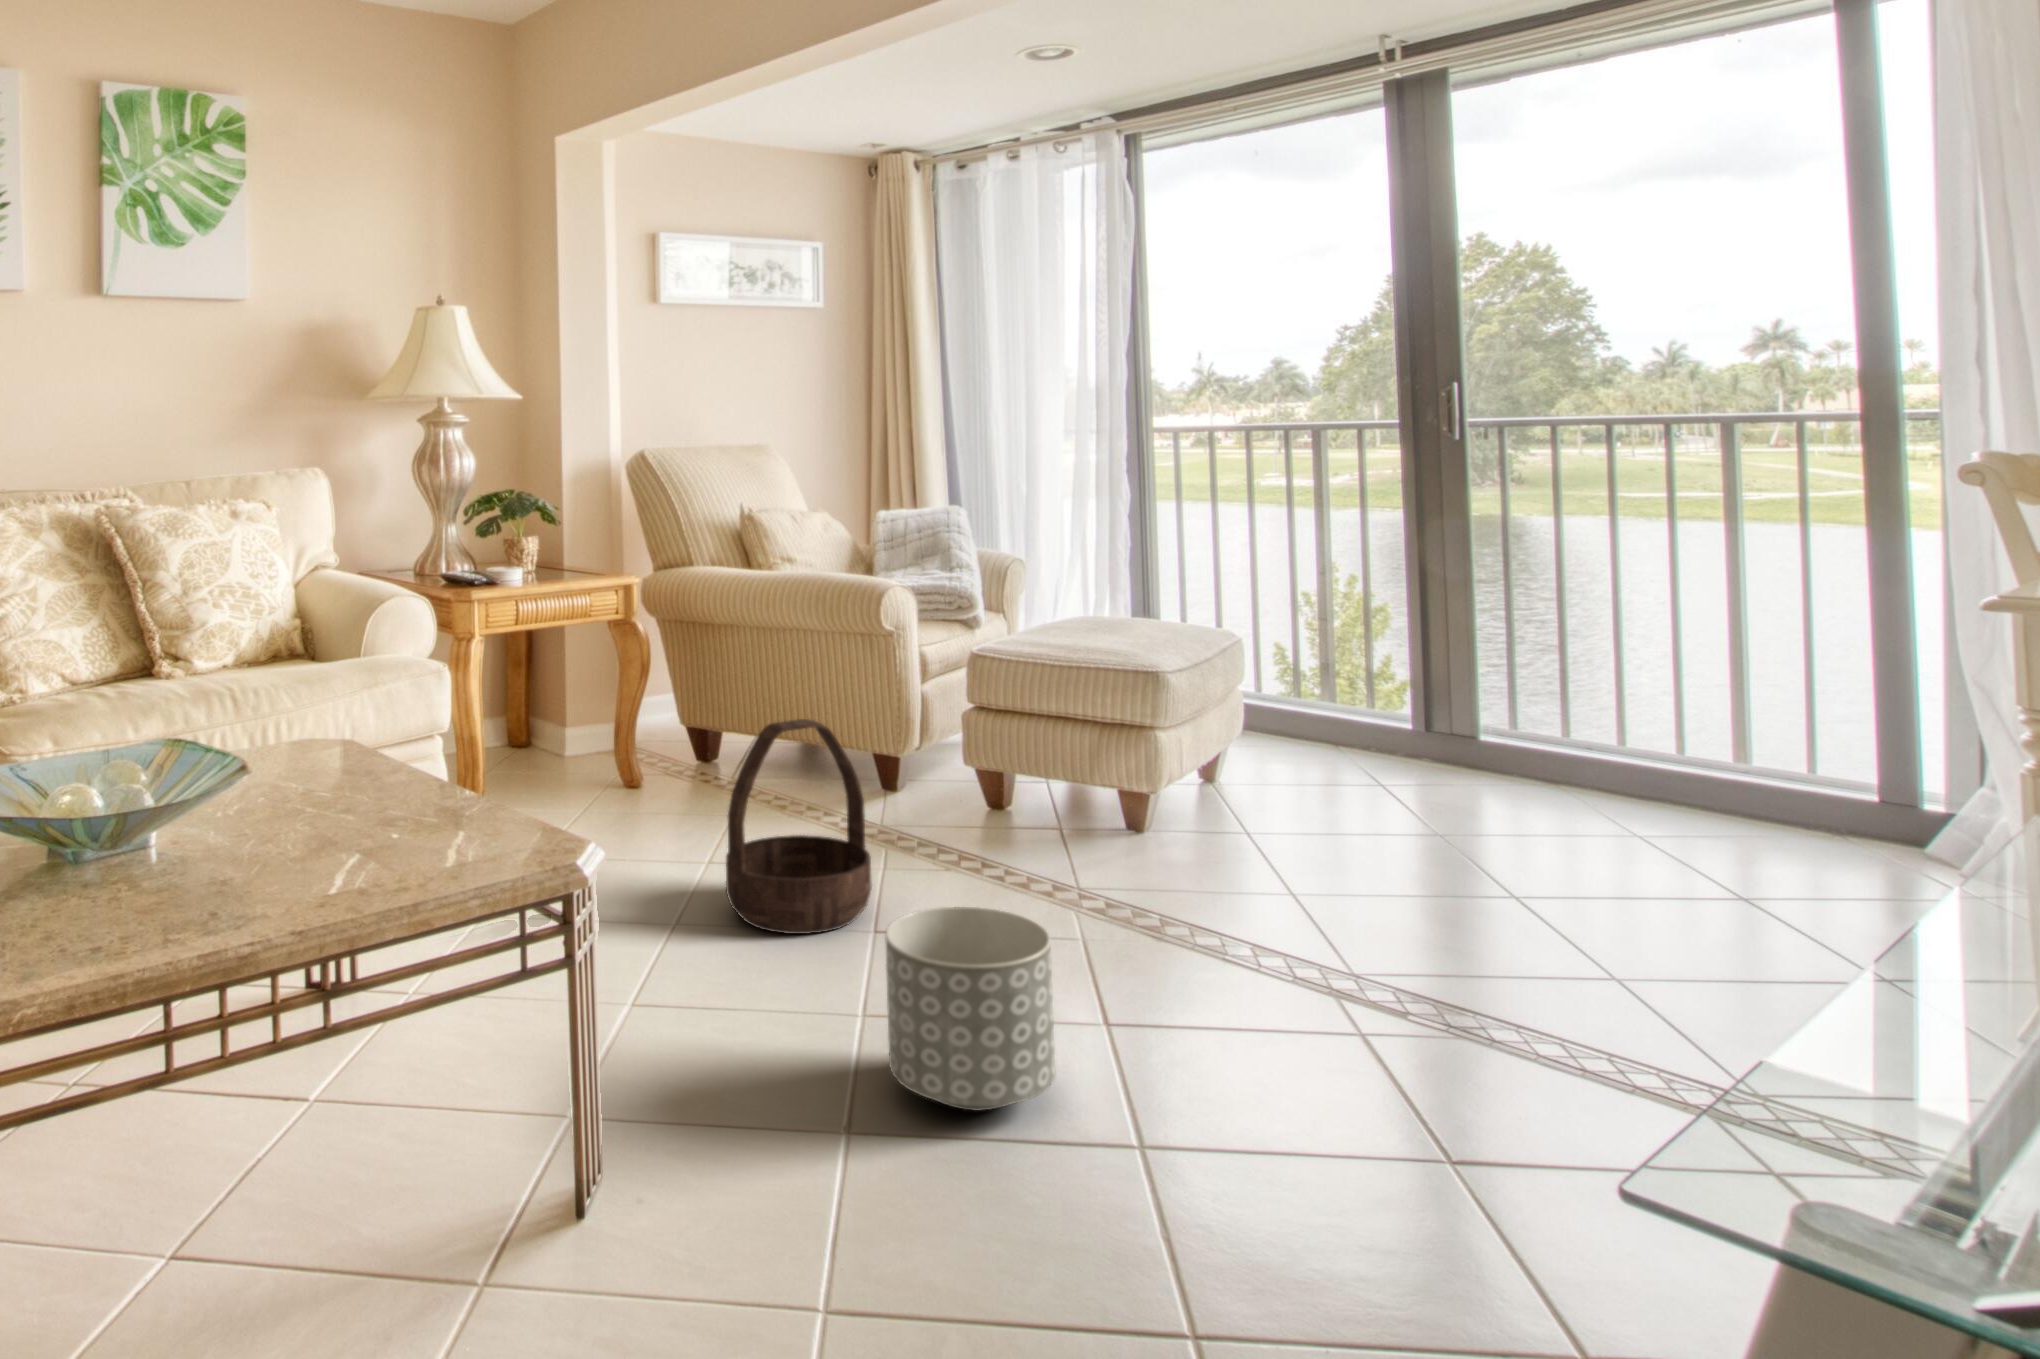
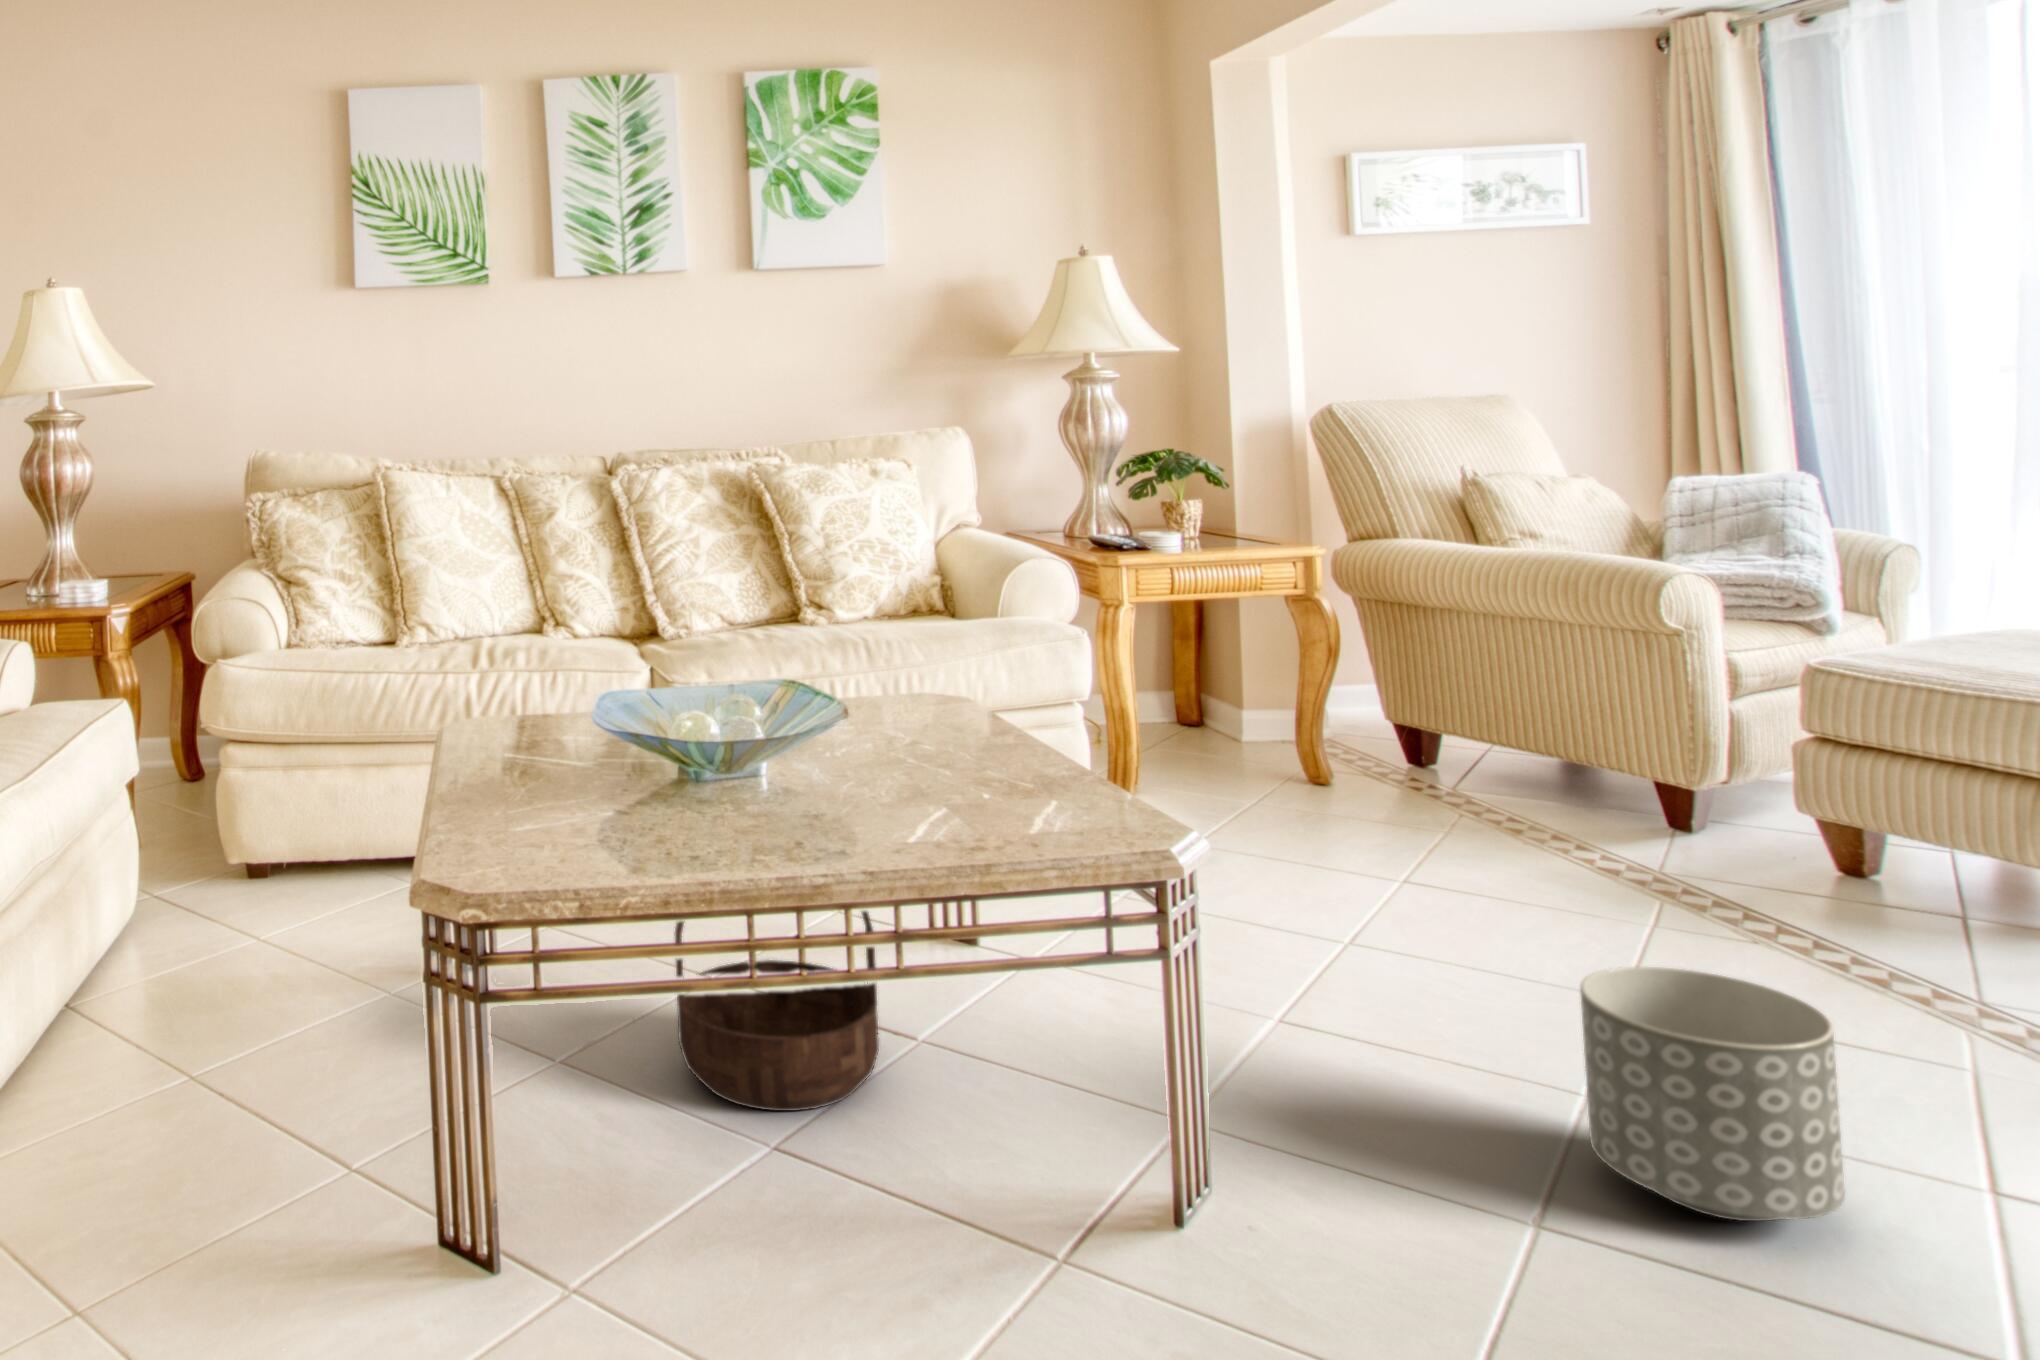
basket: present [726,719,872,934] -> present [675,911,879,1111]

